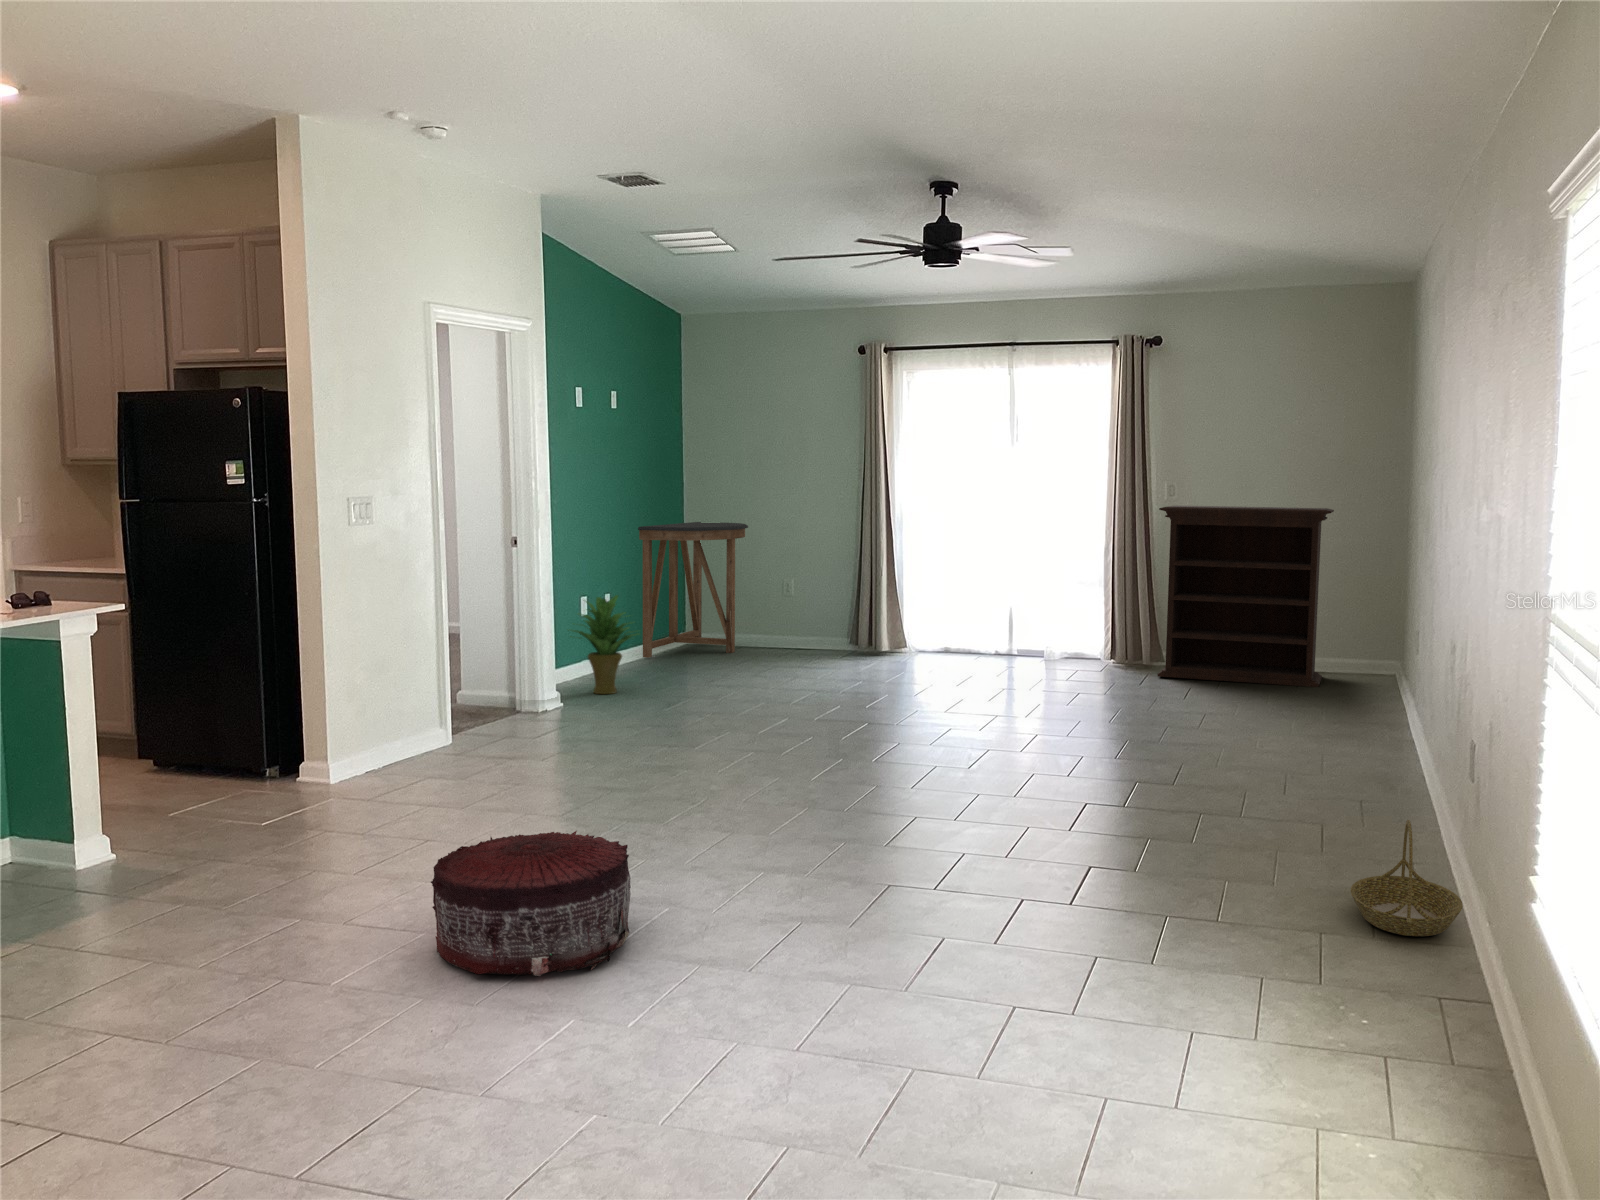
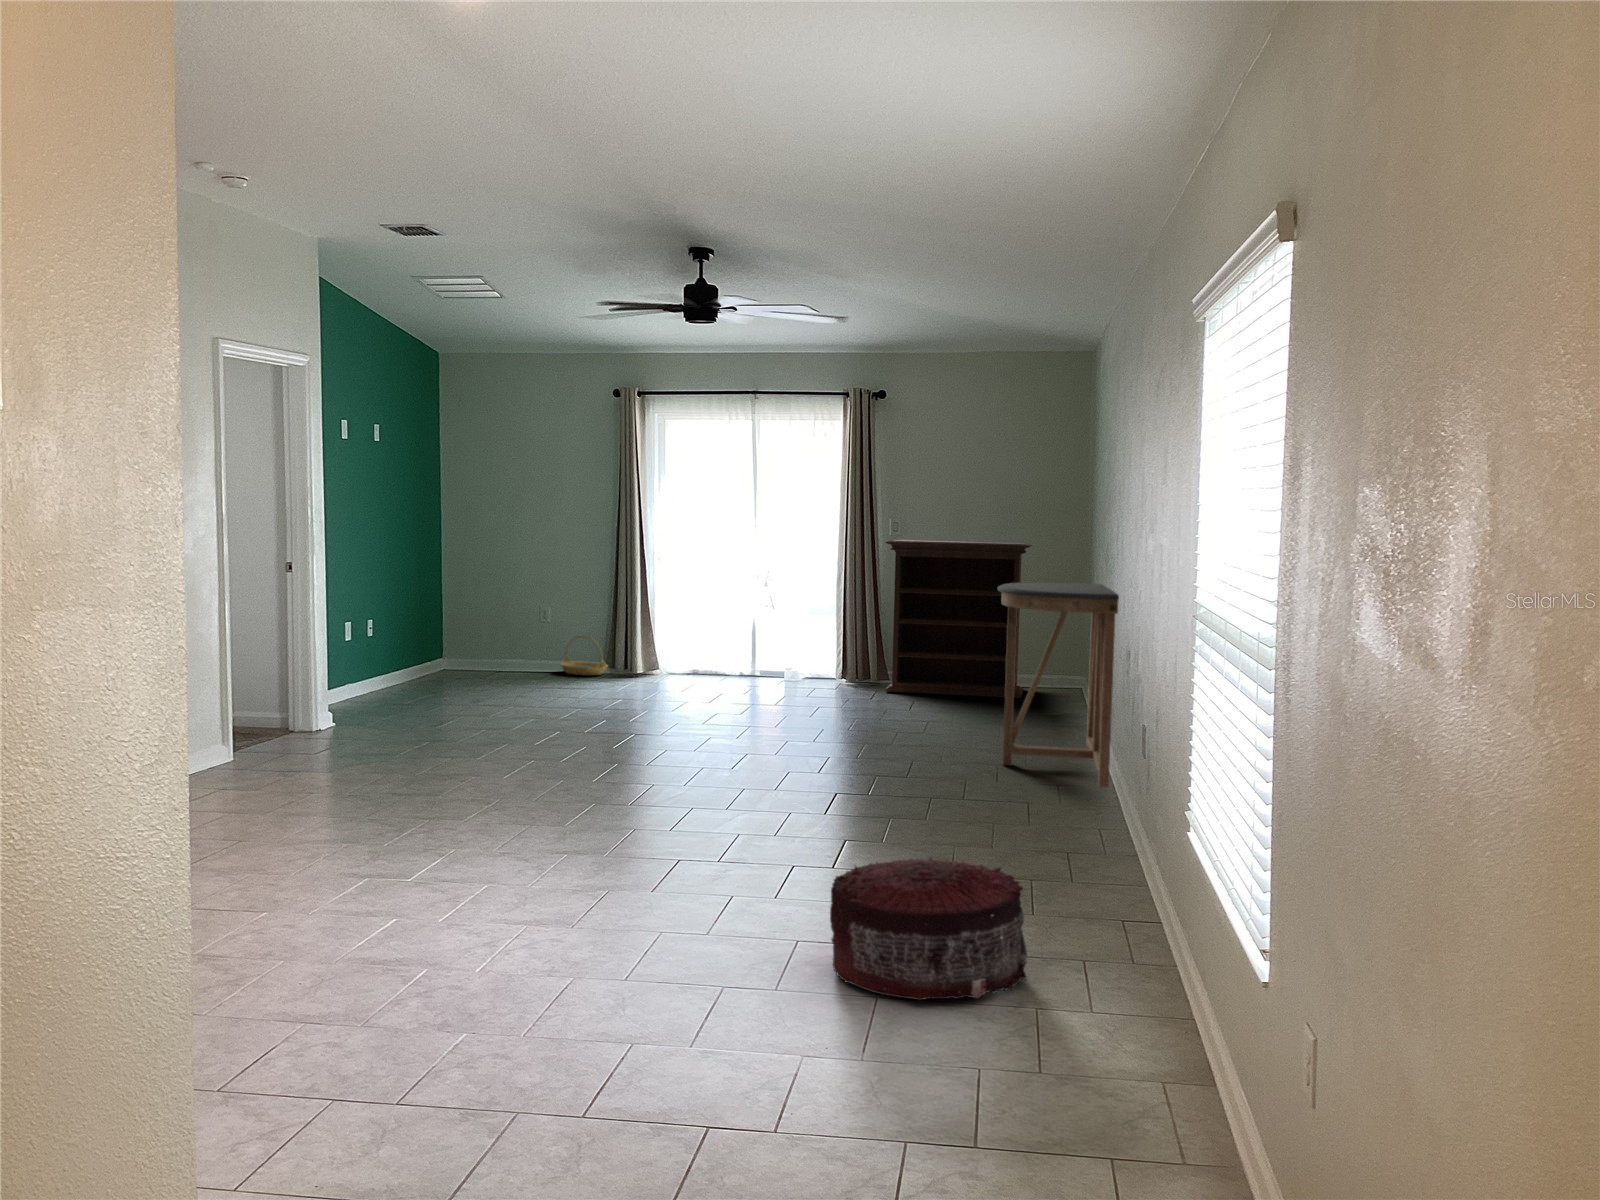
console table: present [638,522,748,658] -> present [998,583,1119,787]
potted plant: present [568,595,638,694] -> none [336,620,410,715]
basket: present [1351,820,1463,936] -> present [560,636,607,675]
pouf: present [431,831,631,976] -> present [830,857,1027,1000]

